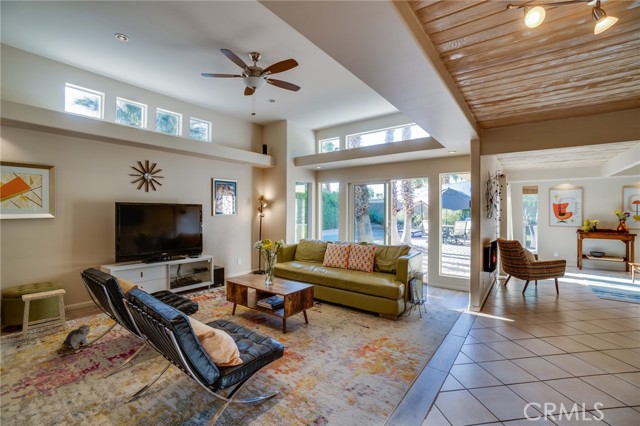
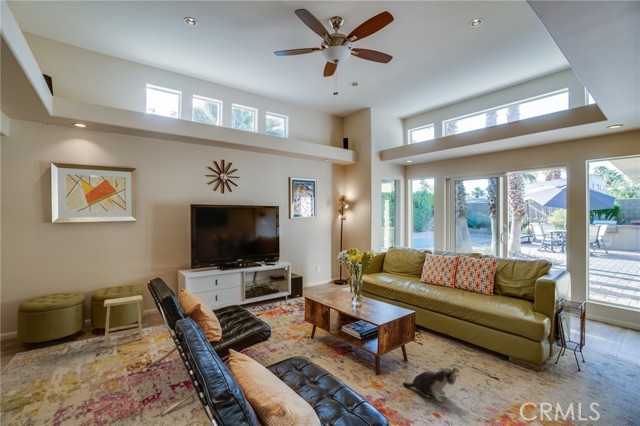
plush toy: present [63,324,92,349] -> present [403,368,459,402]

